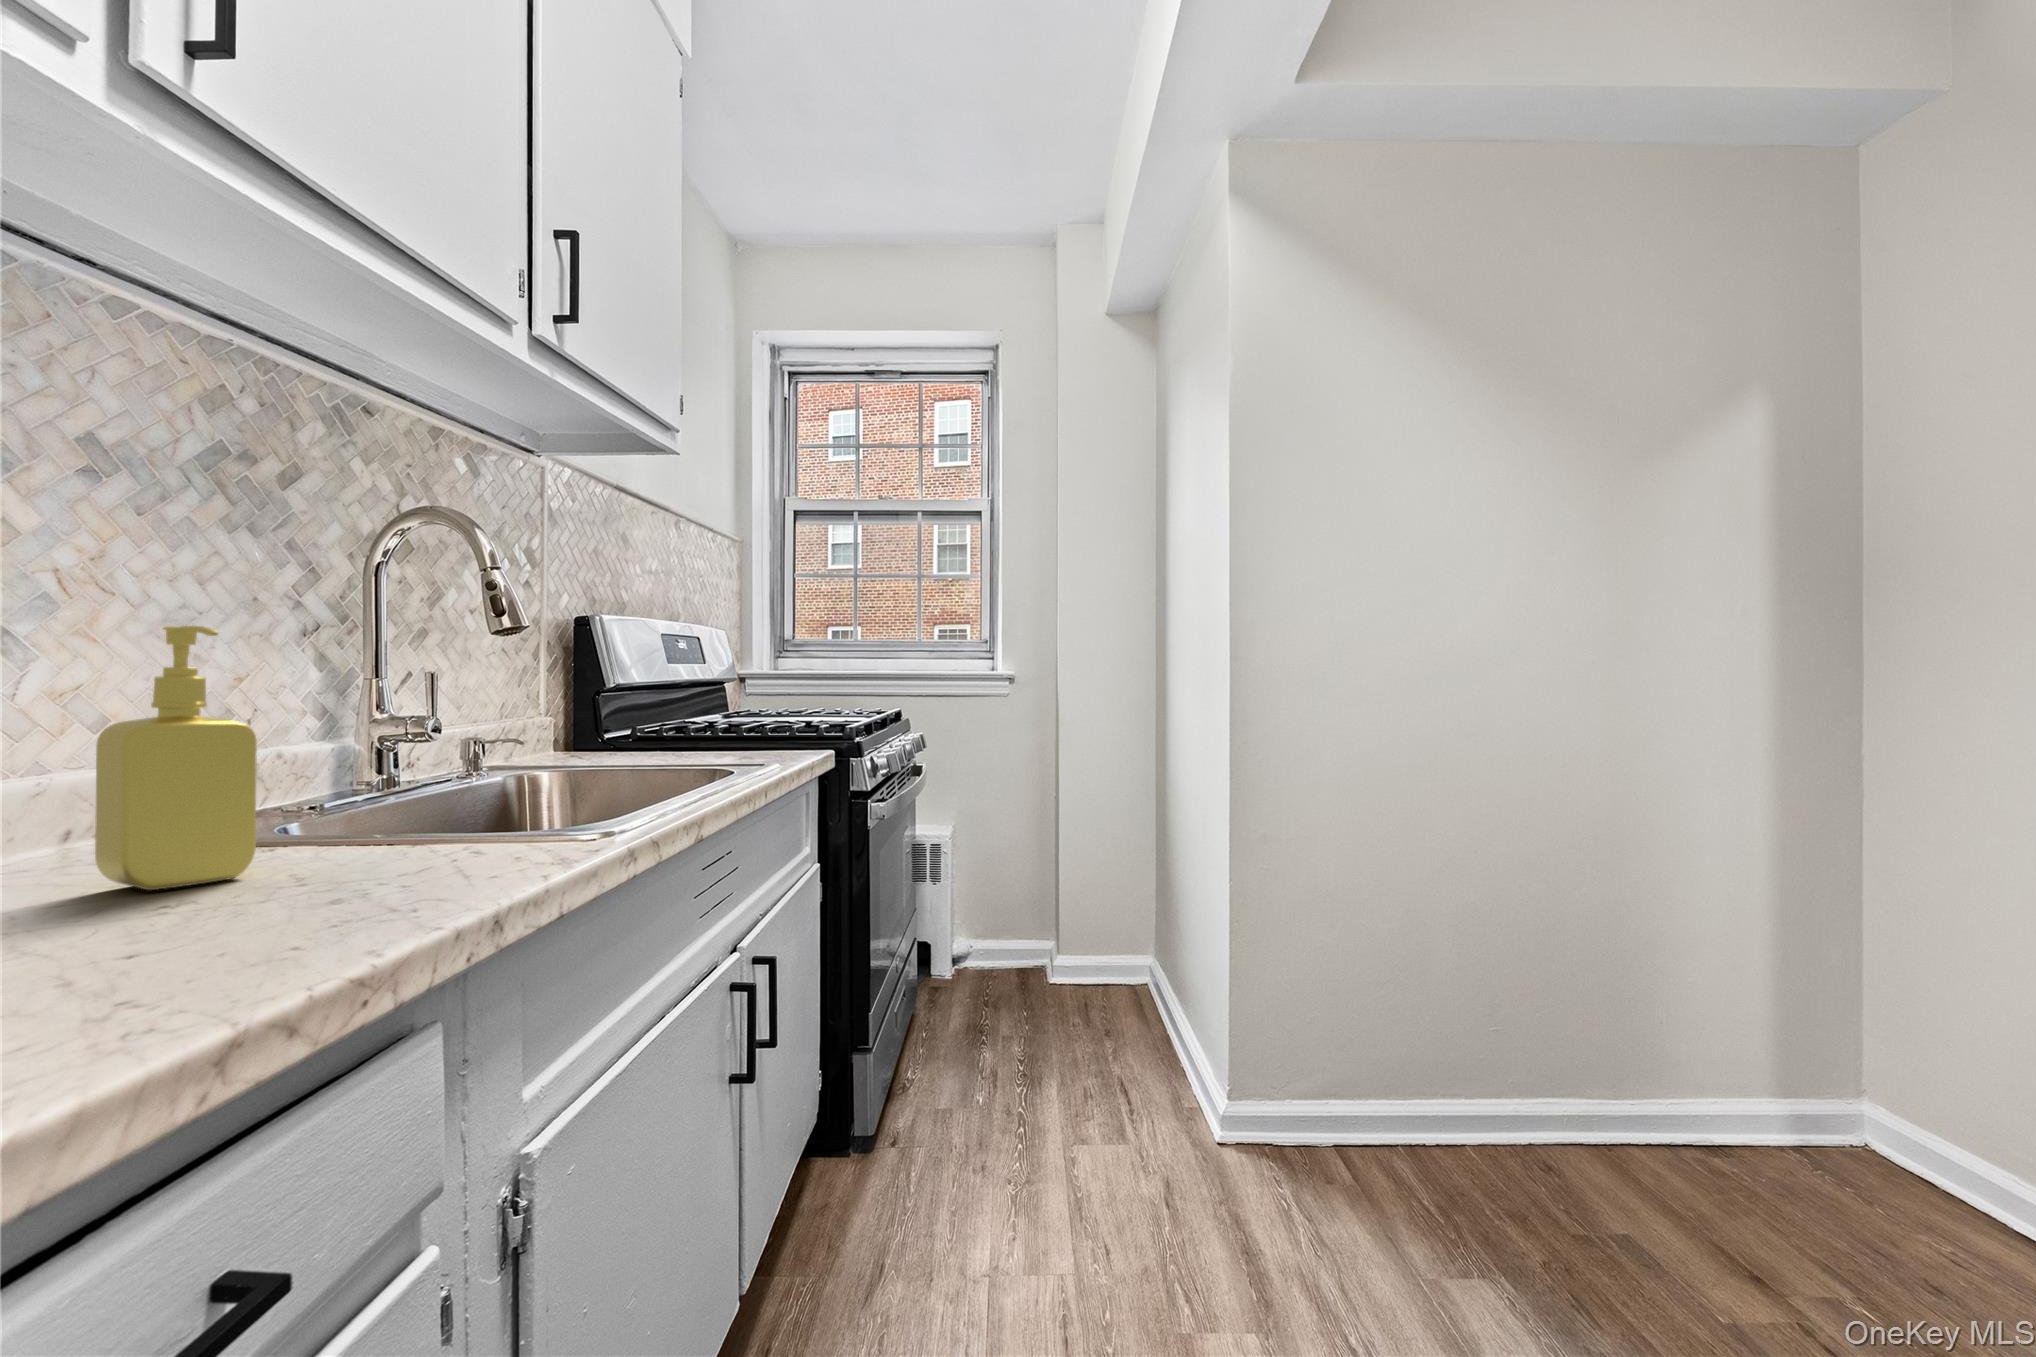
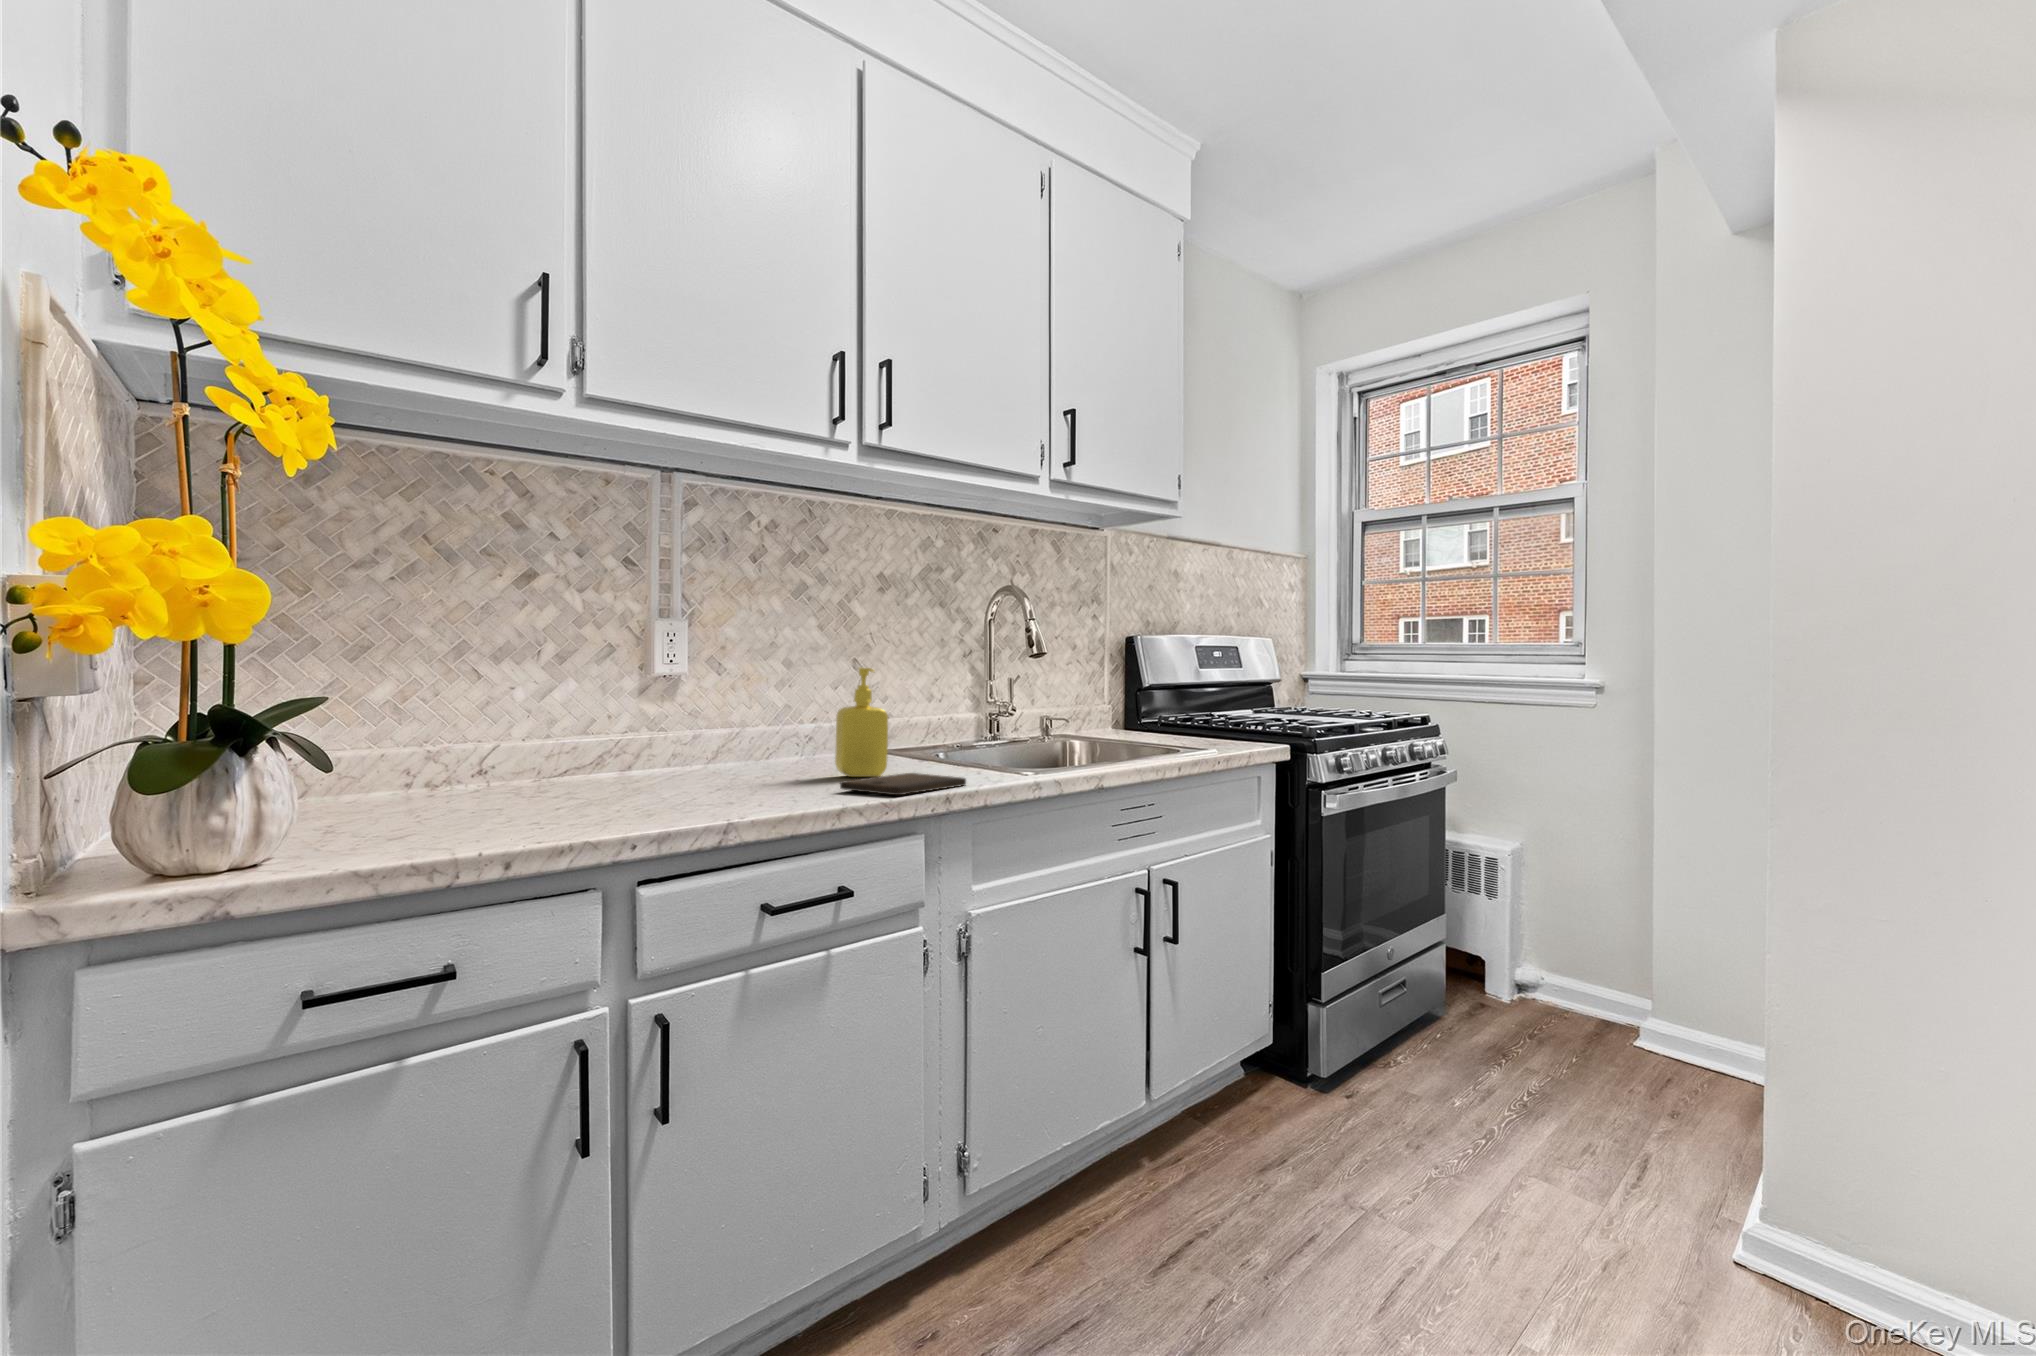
cutting board: none [152,860,500,941] -> present [840,773,966,795]

